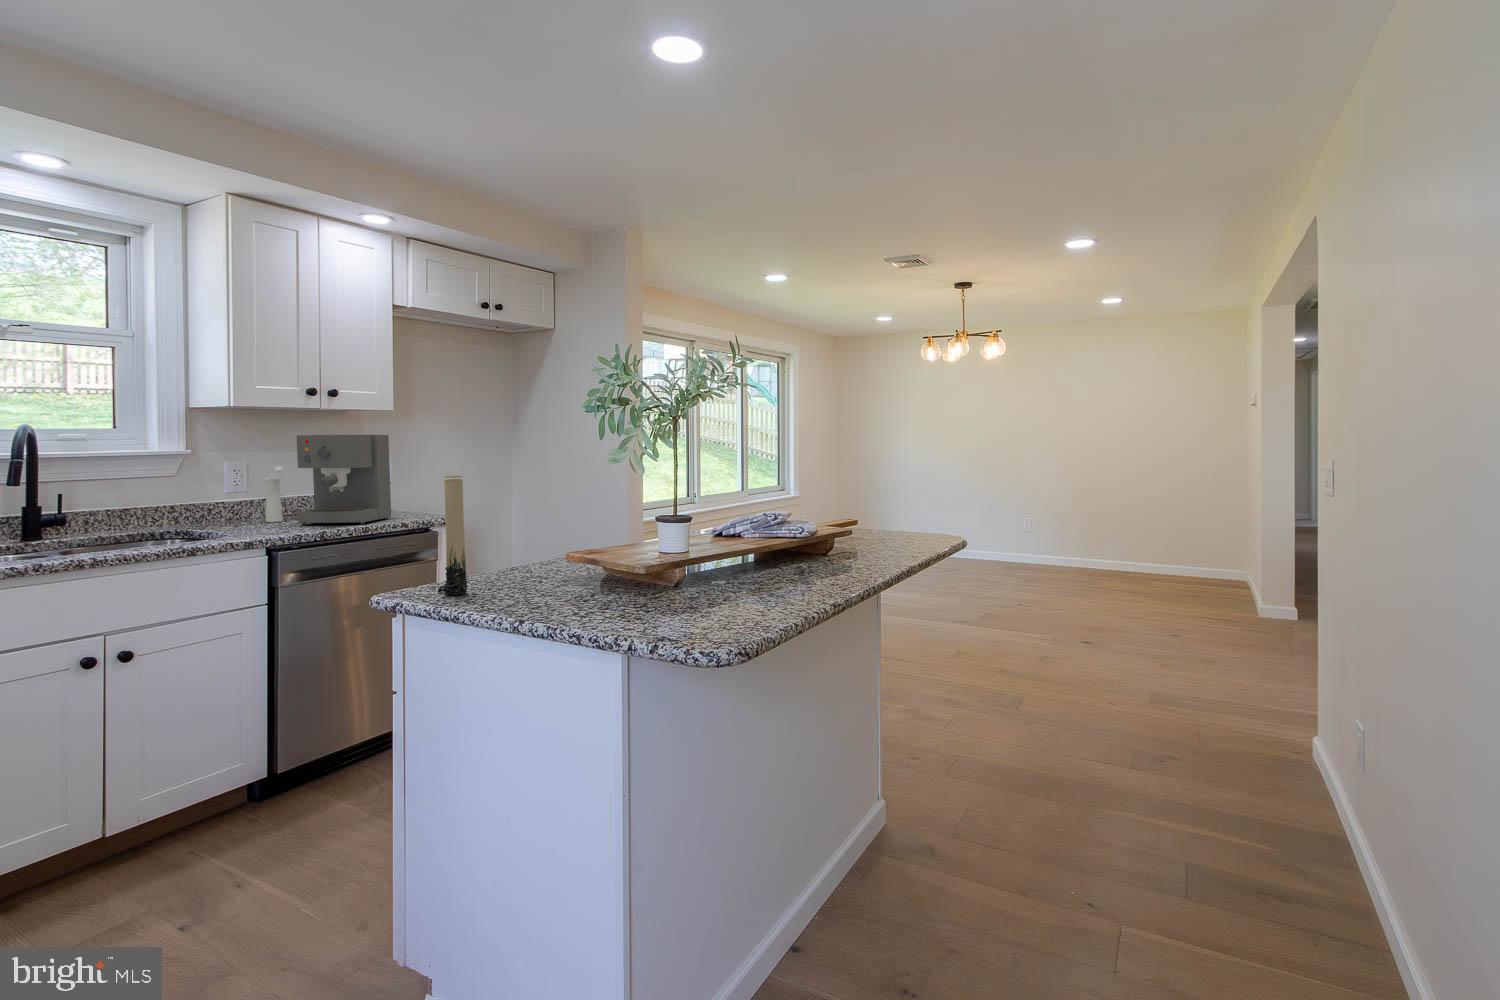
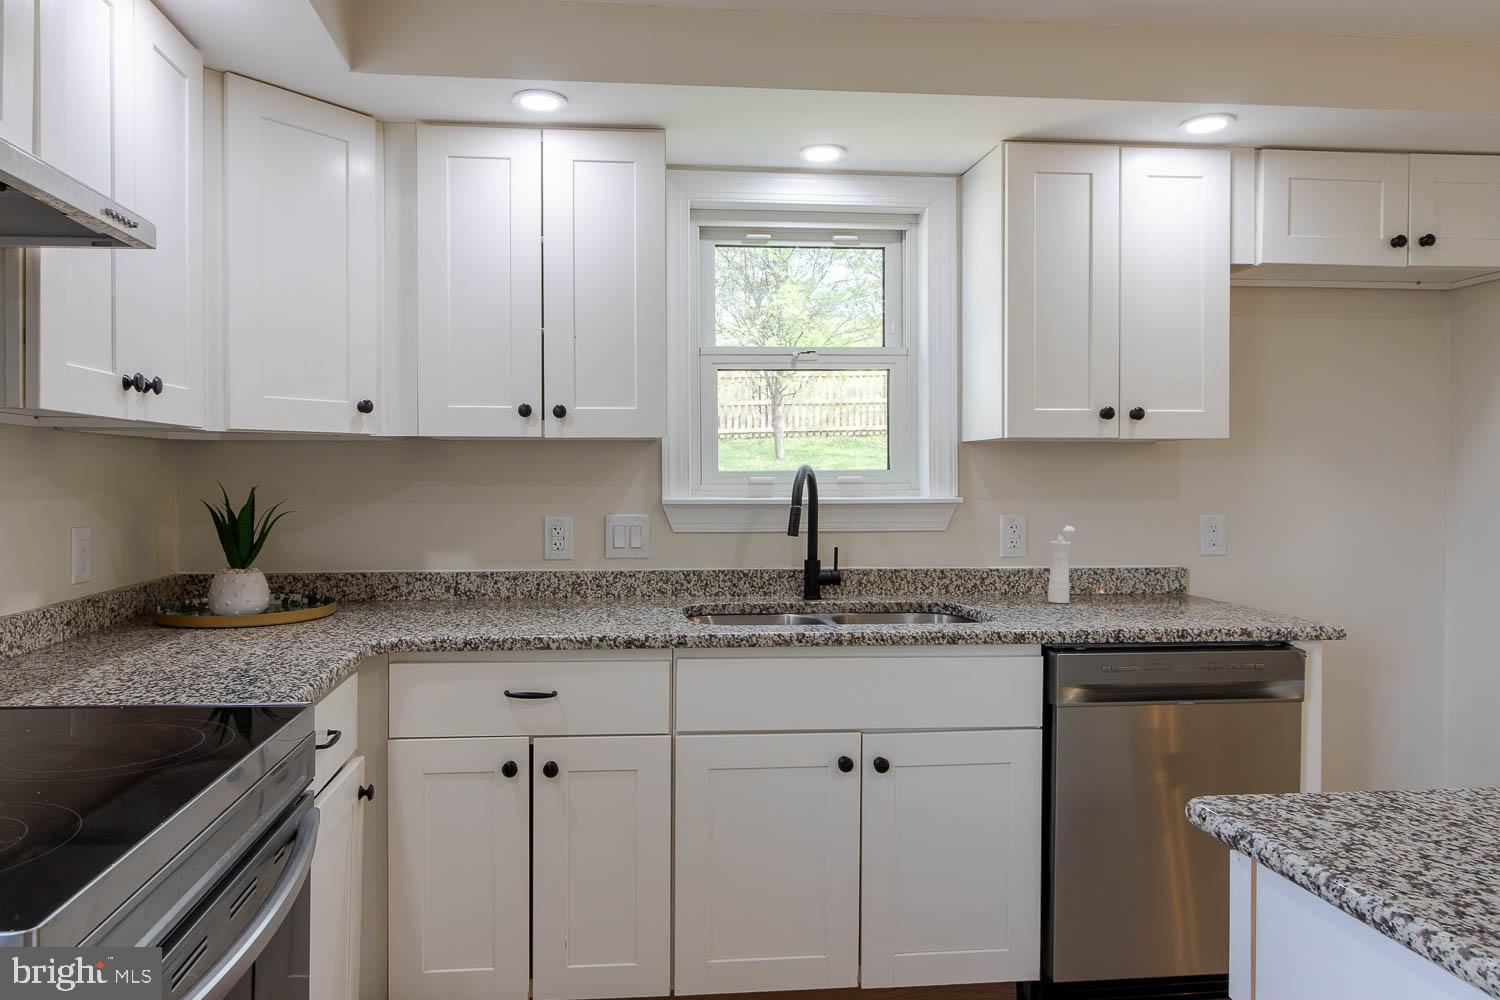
coffee maker: present [297,435,391,525] -> none [1089,484,1226,622]
candle: present [438,475,467,595] -> none [1343,585,1421,851]

